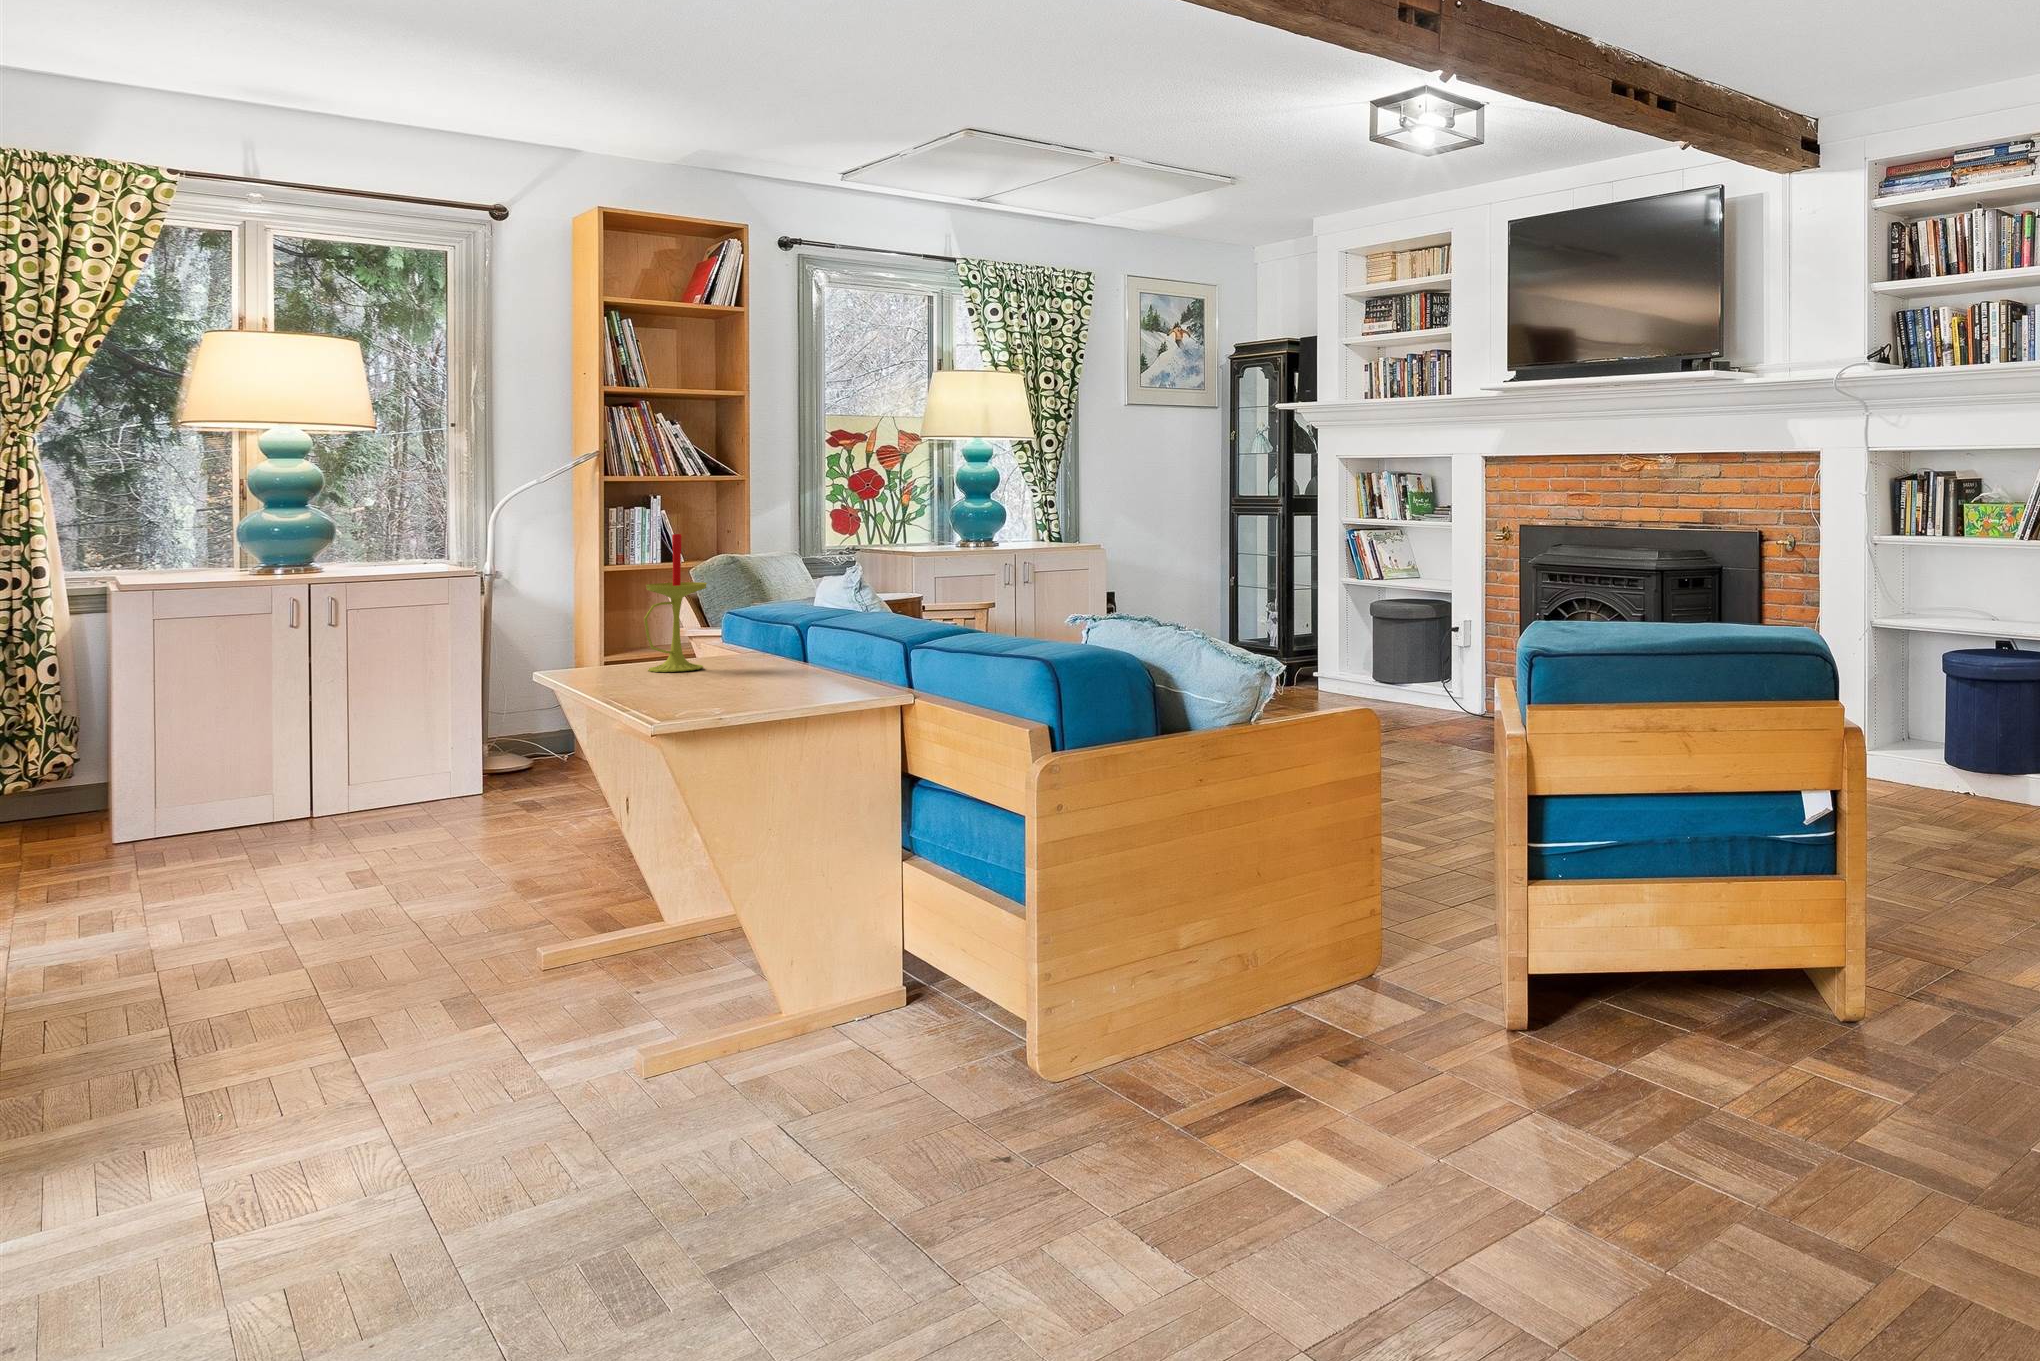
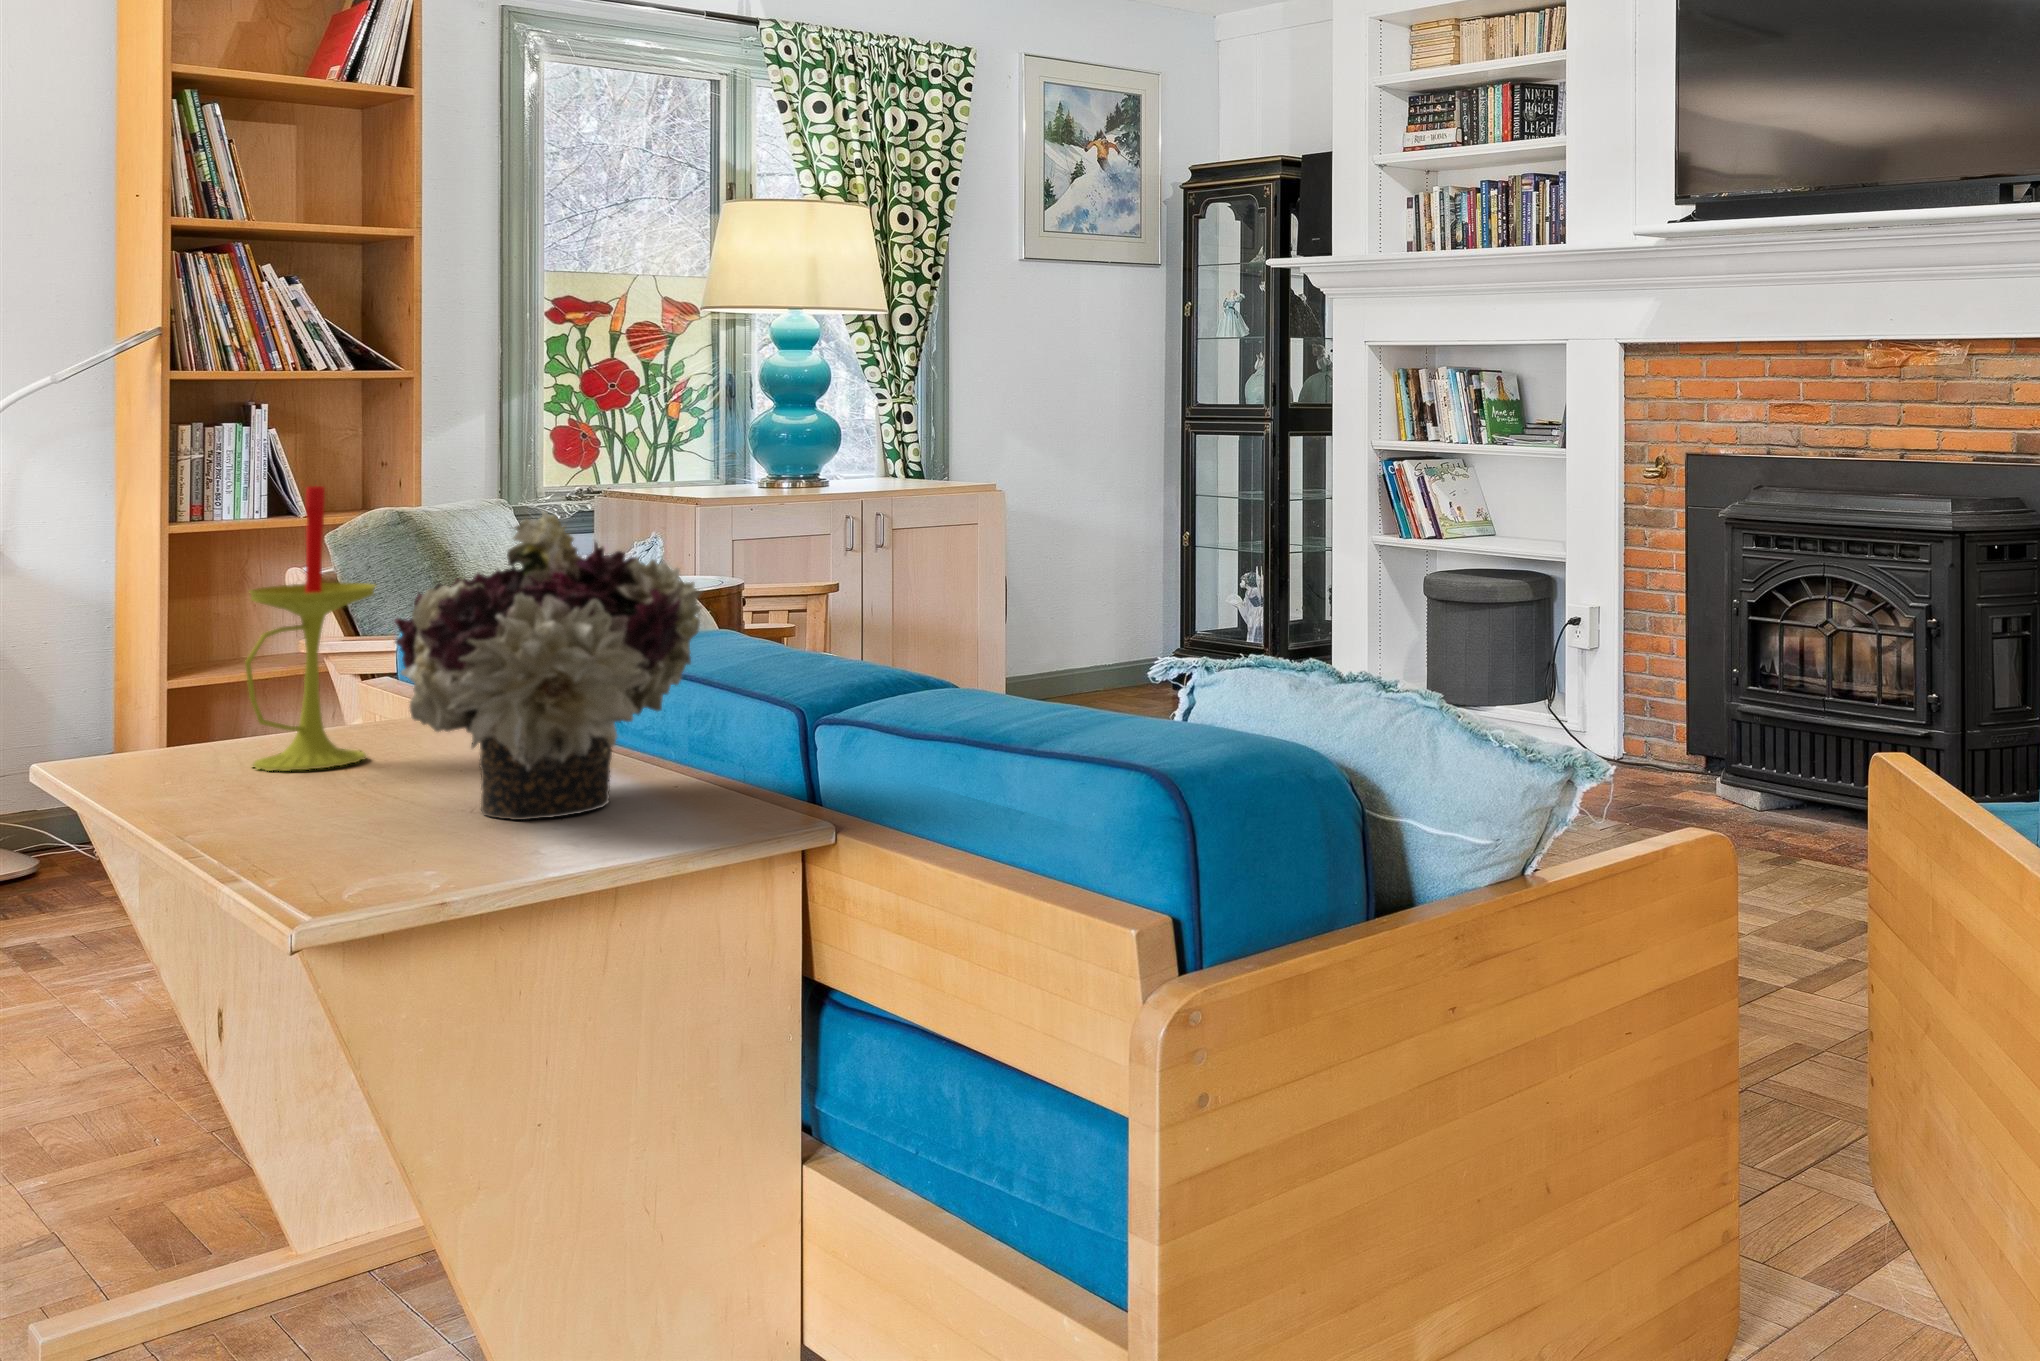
flower arrangement: none [713,544,859,689] -> present [395,511,702,820]

